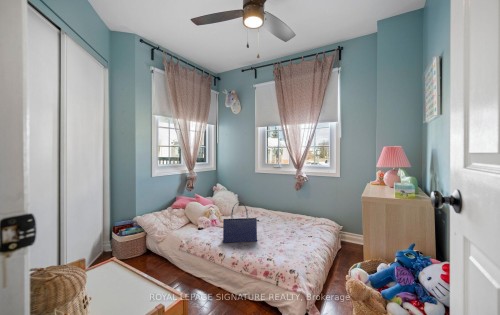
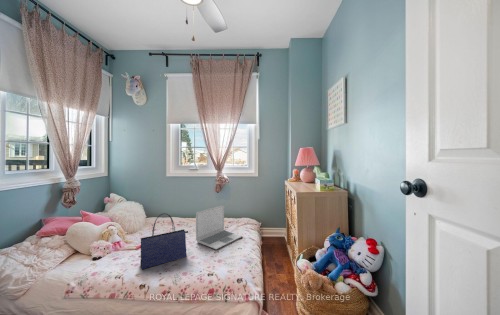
laptop: none [269,203,313,241] -> present [196,205,242,249]

